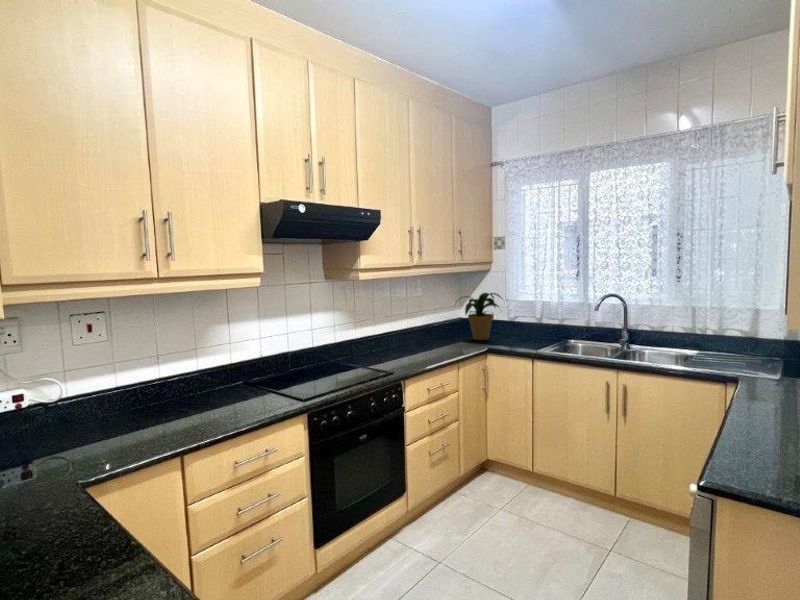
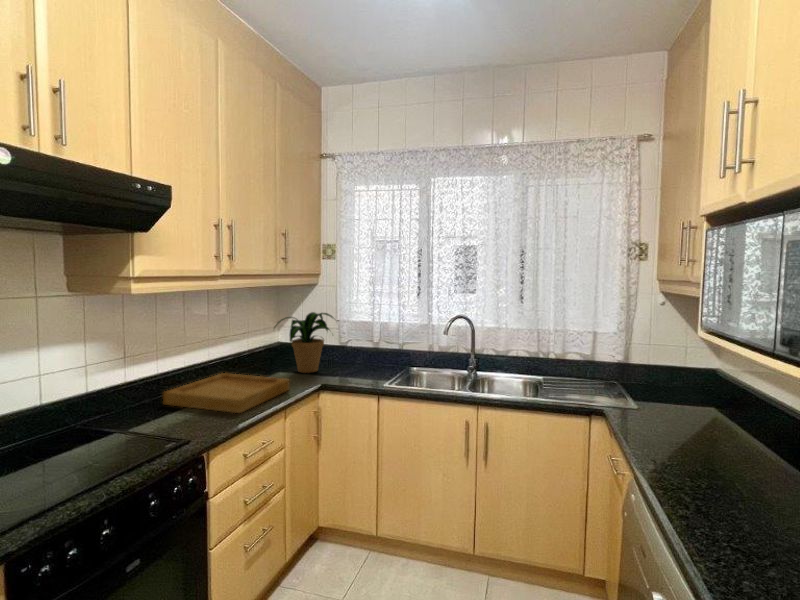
tray: none [379,336,463,362] -> present [163,373,290,413]

